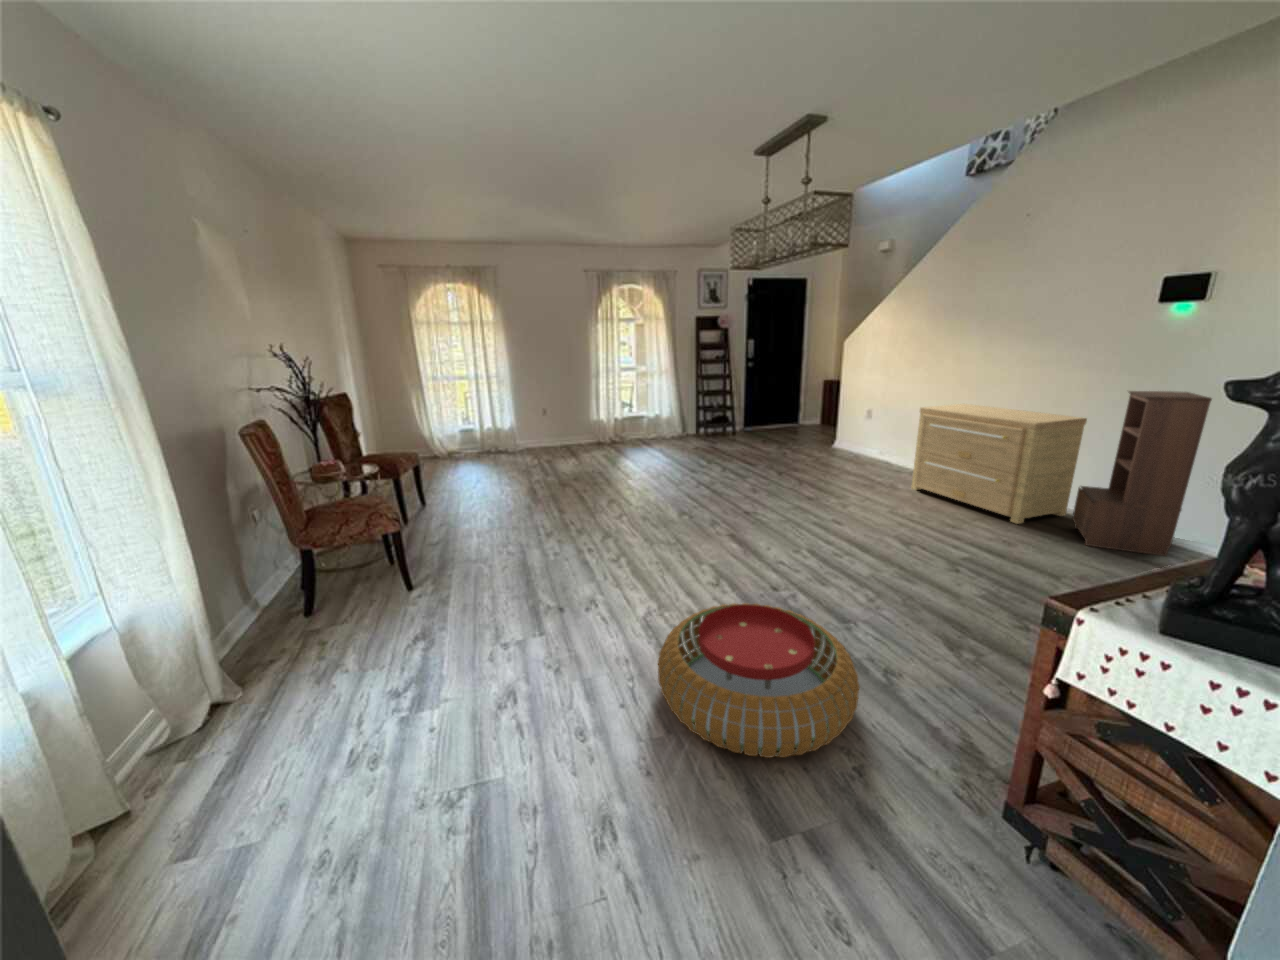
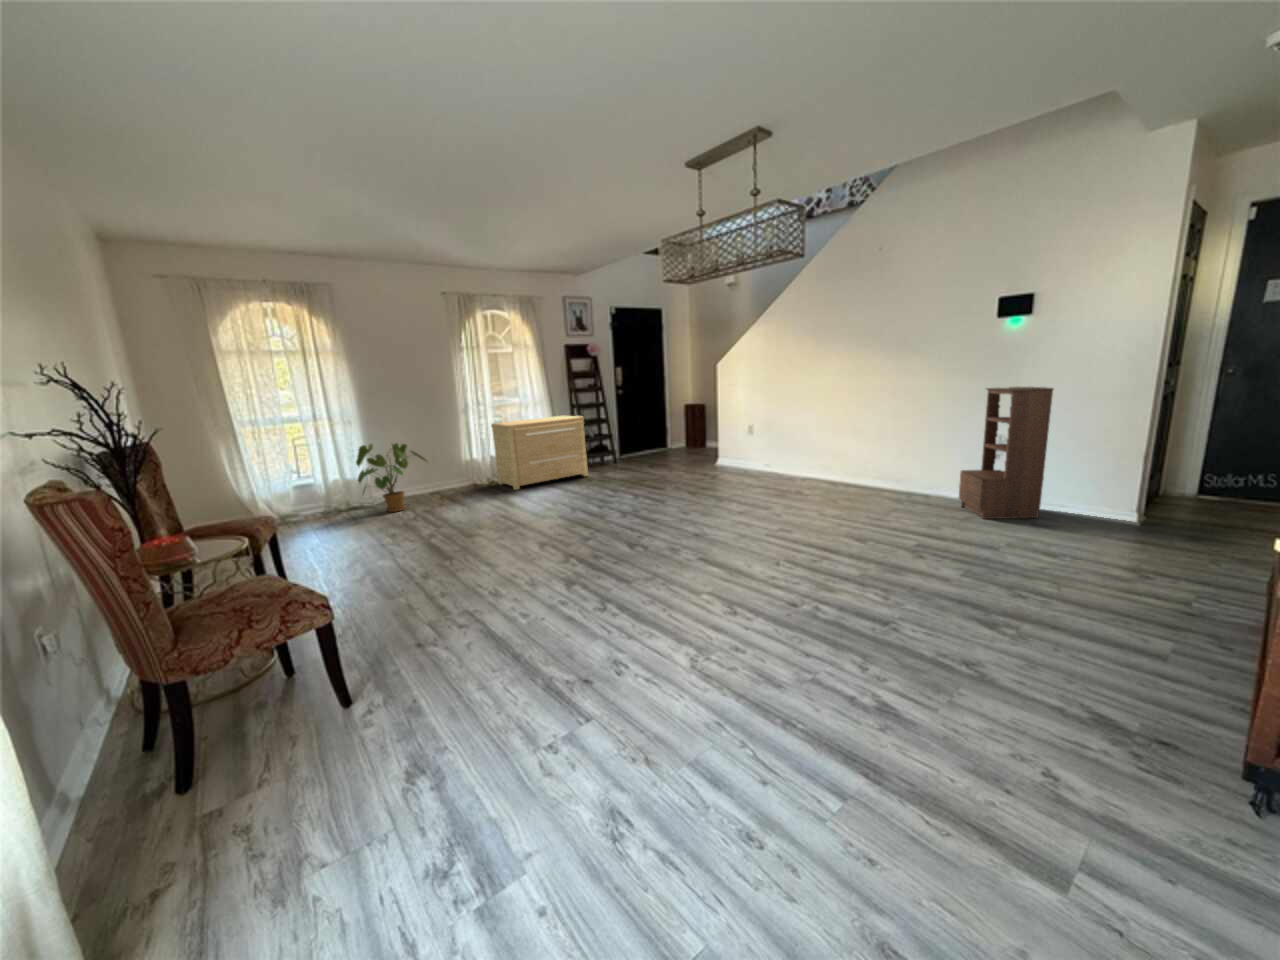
house plant: none [500,400,560,458] -> present [356,443,427,512]
side table: present [911,404,1087,524] -> present [491,416,588,490]
pouf: present [658,603,859,758] -> none [771,618,1023,797]

